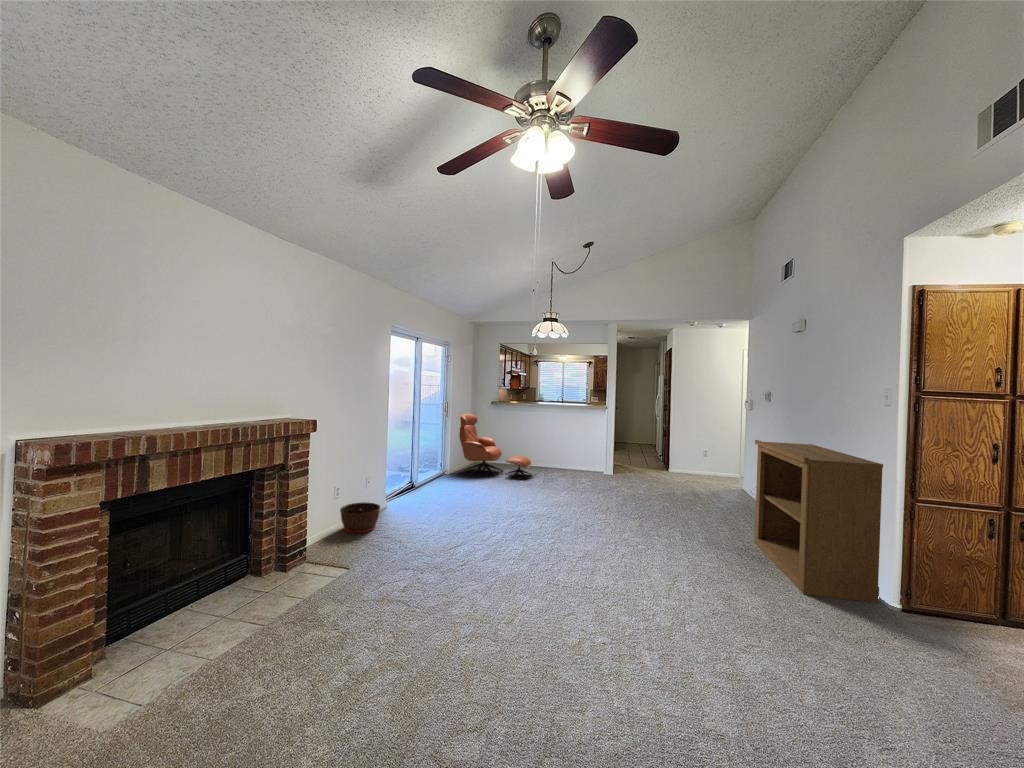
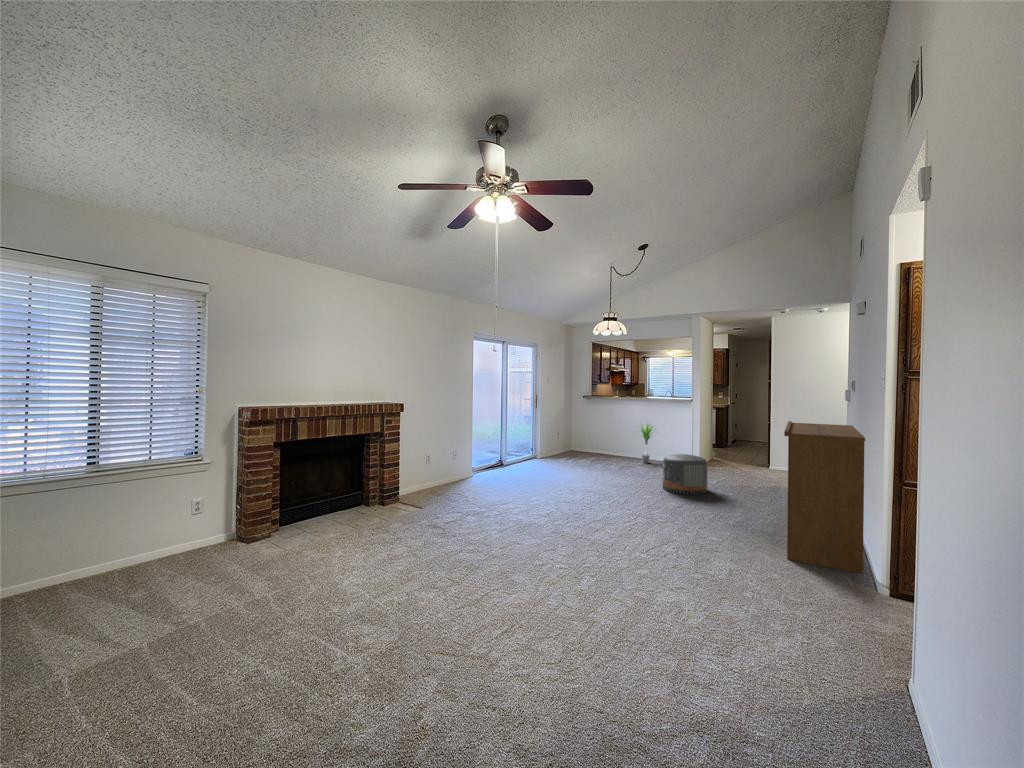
lounge chair: present [459,414,532,478] -> none [550,405,617,464]
potted plant: none [546,429,576,475] -> present [640,424,653,463]
pouf: none [603,470,649,514] -> present [662,454,707,495]
basket: present [340,502,380,533] -> none [430,469,460,490]

